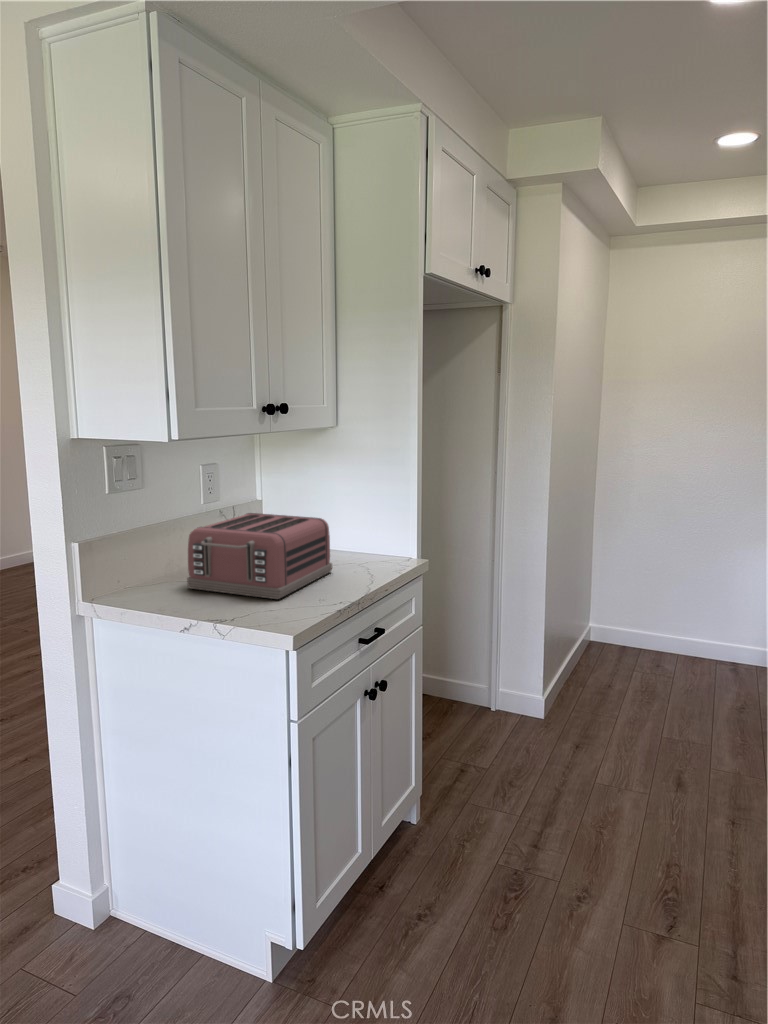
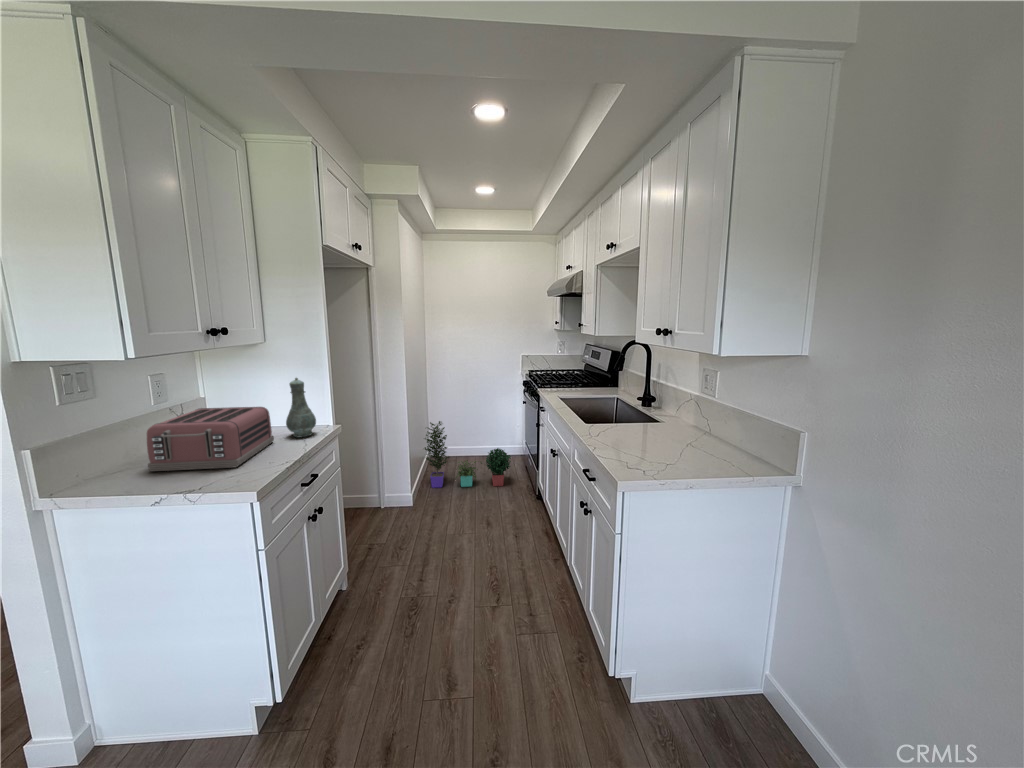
vase: none [350,479,391,571] -> present [286,378,316,438]
potted plant: none [570,577,748,722] -> present [424,421,511,488]

